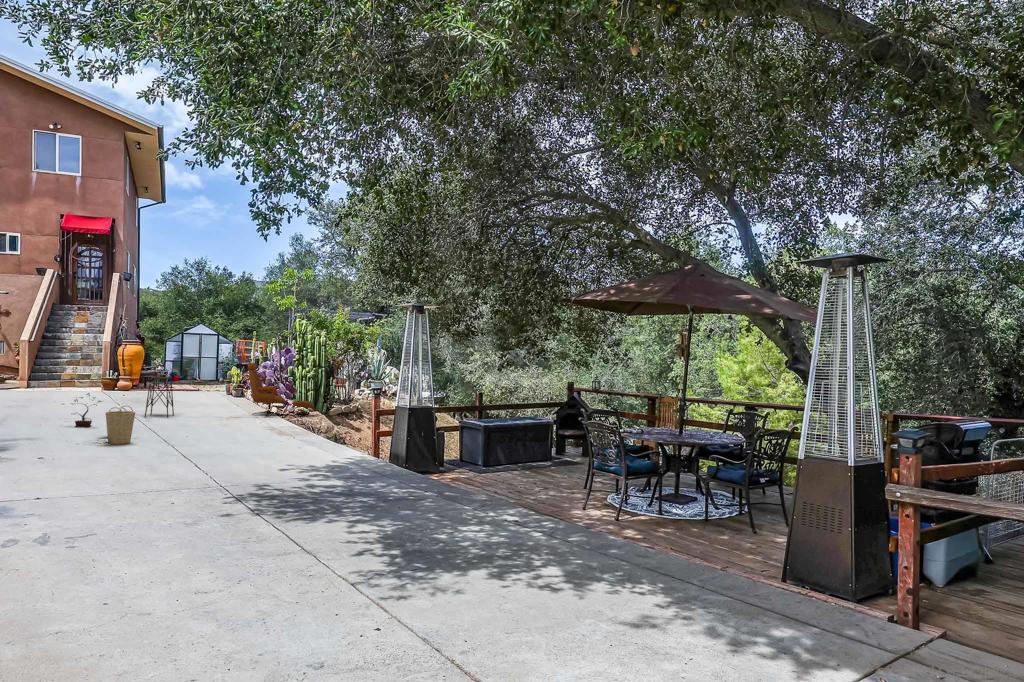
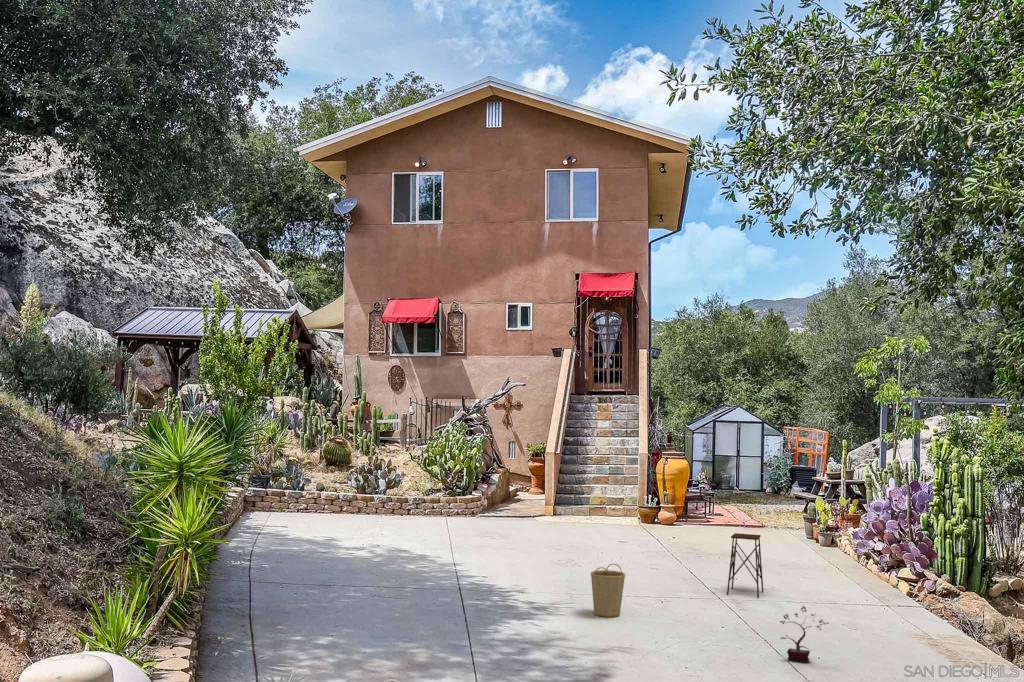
lounge chair: present [248,363,314,417] -> none [860,508,970,604]
potted plant: present [71,393,102,427] -> present [780,606,829,663]
basket: present [105,406,135,444] -> present [591,564,625,617]

